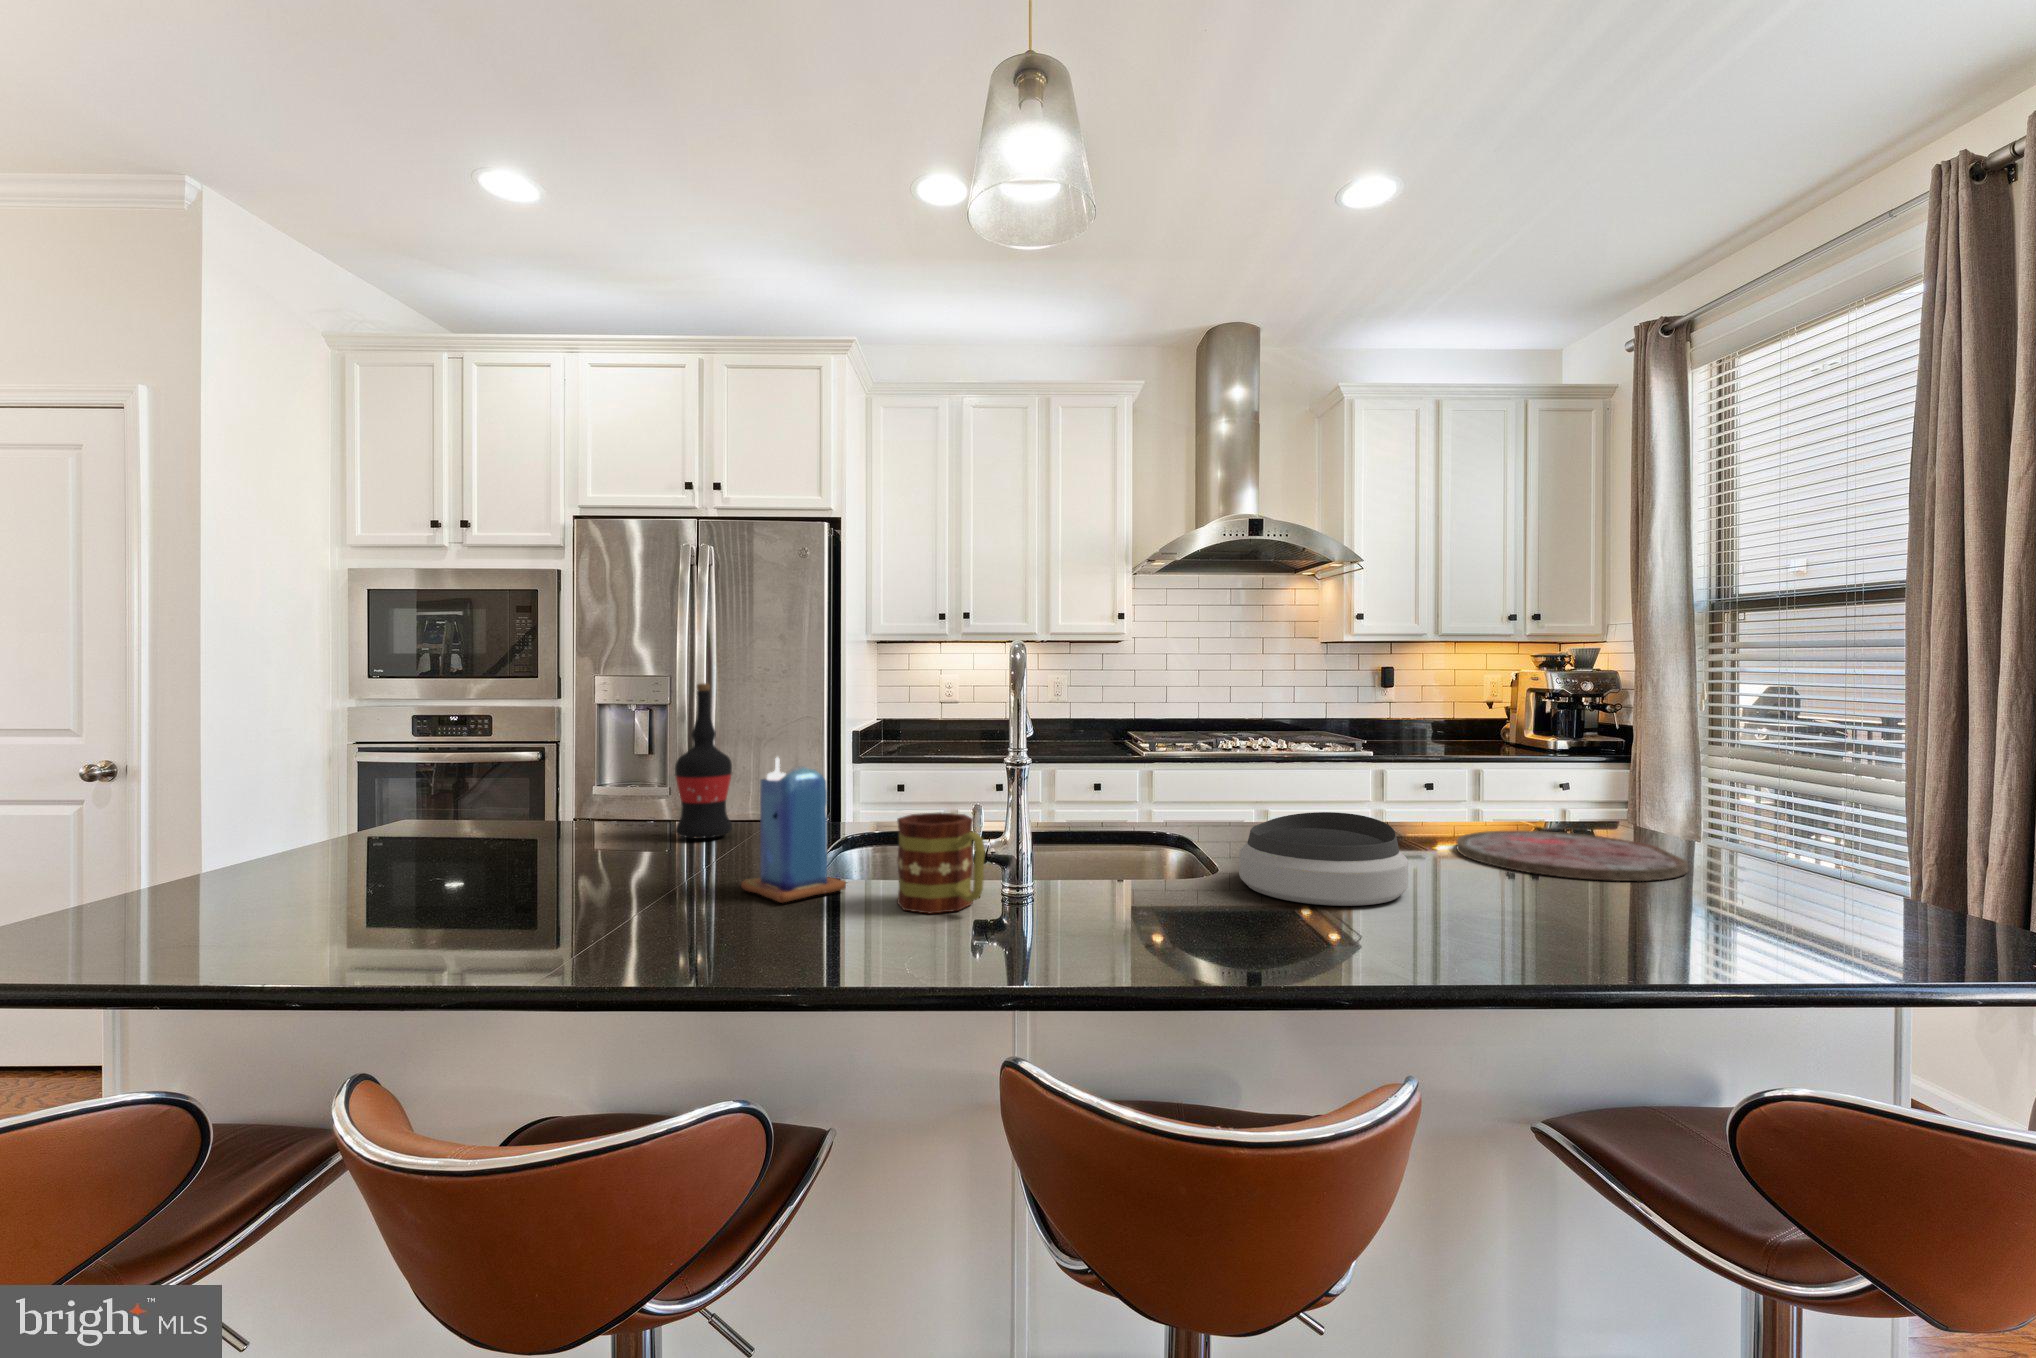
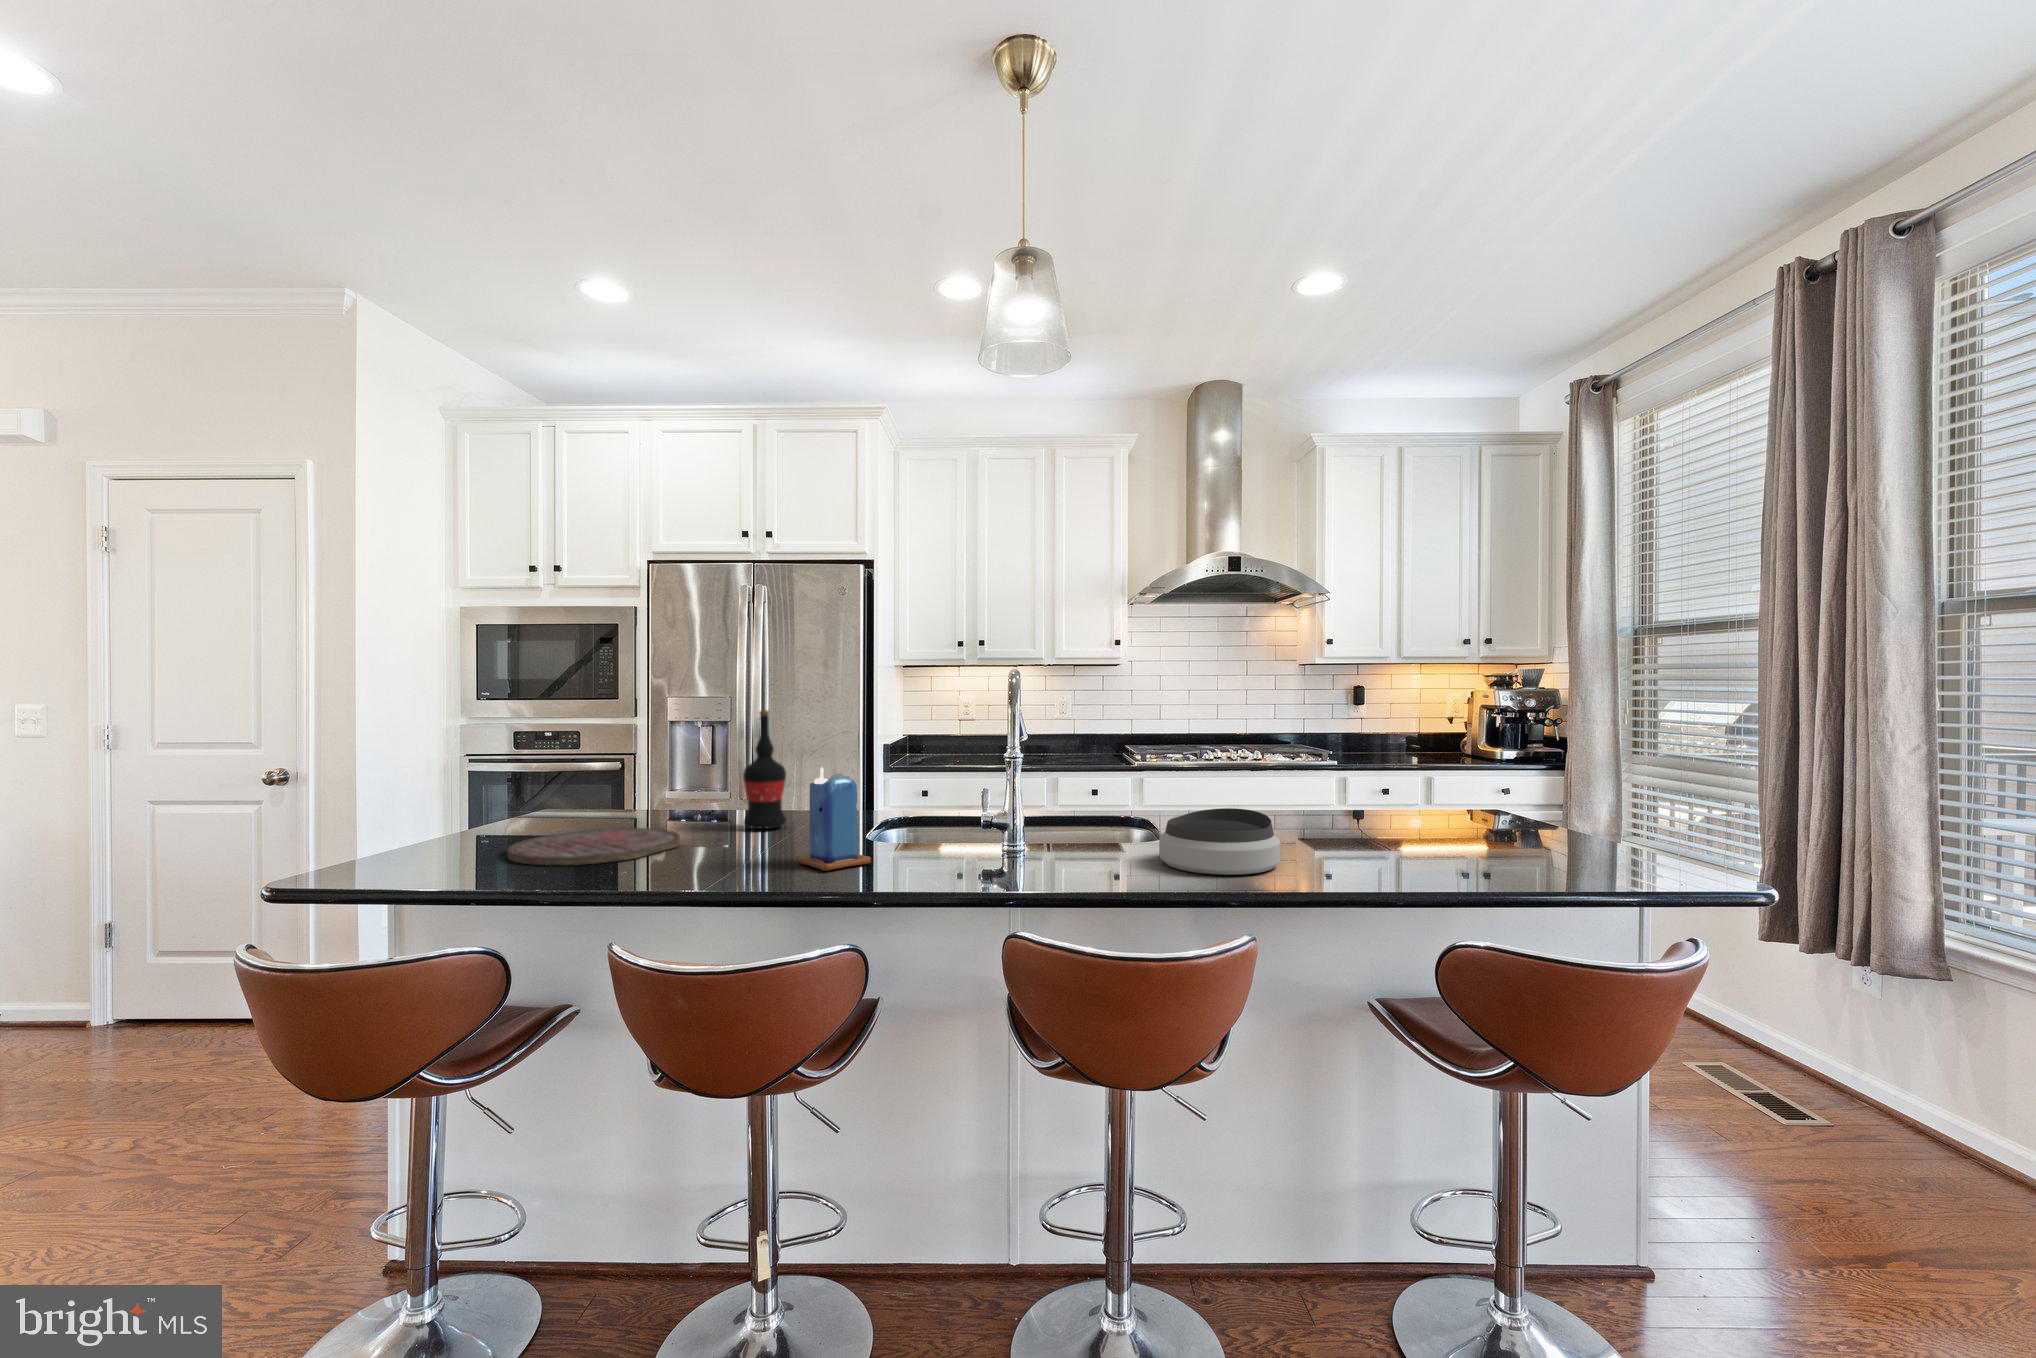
mug: present [897,813,985,913] -> none [907,807,967,878]
cutting board: present [1457,831,1688,881] -> present [507,828,680,865]

